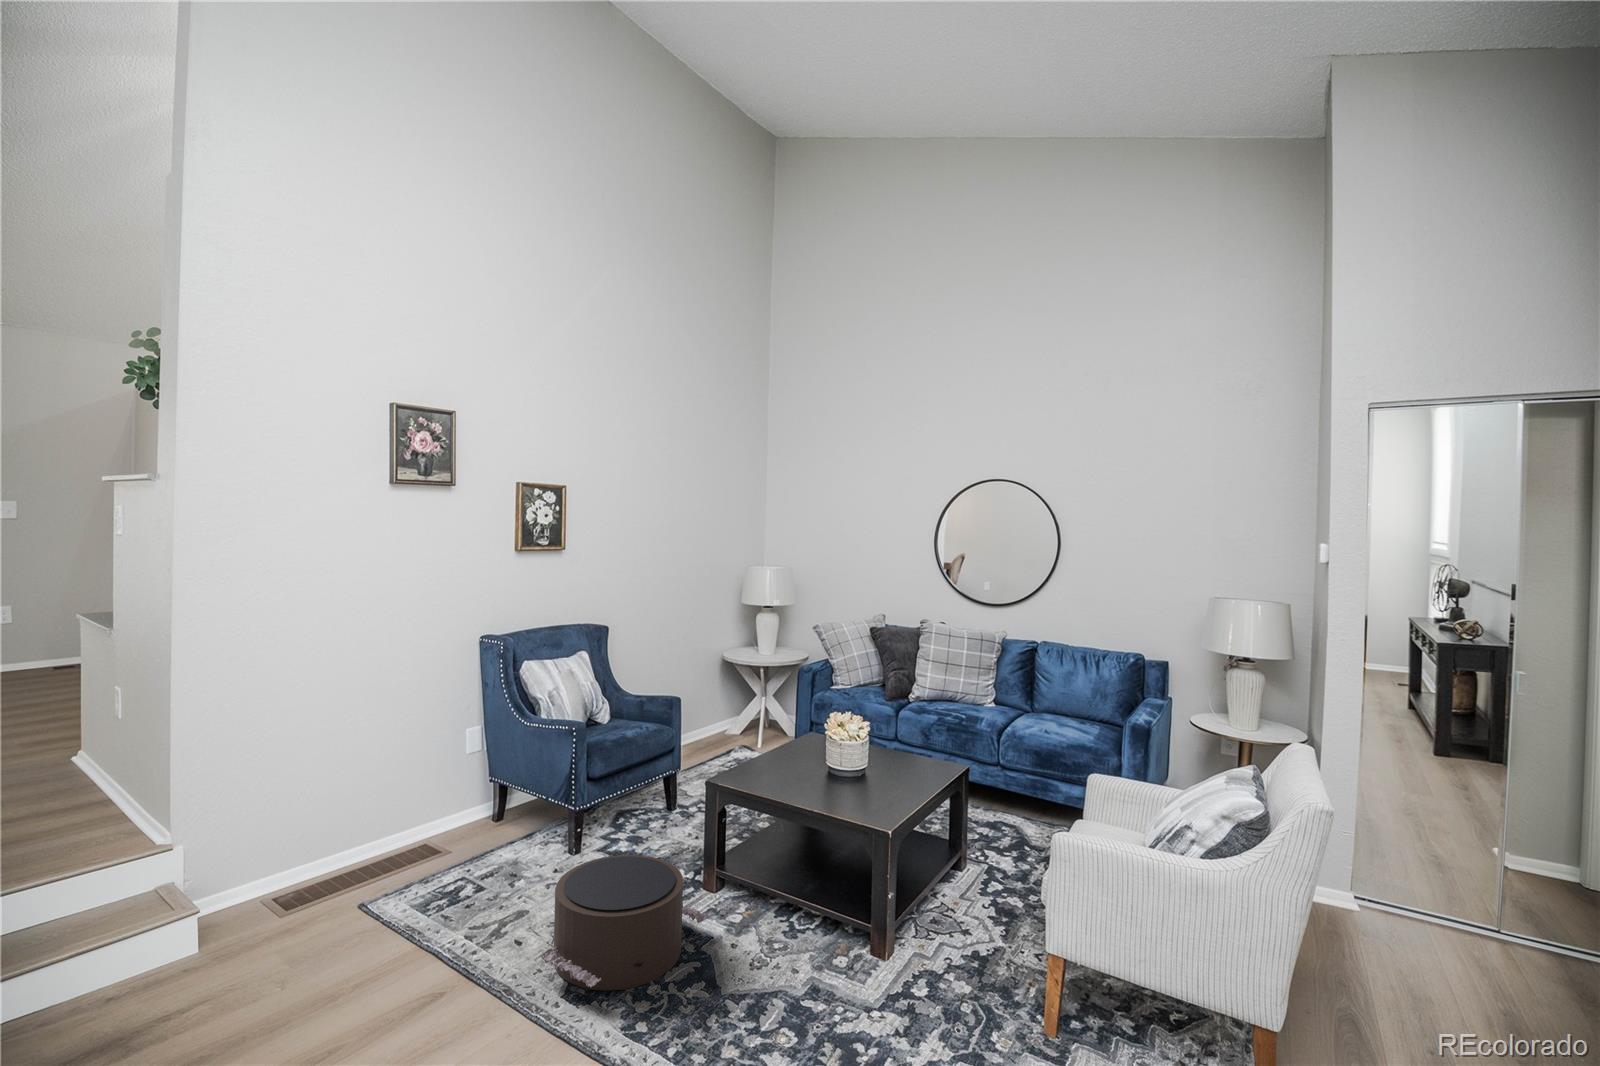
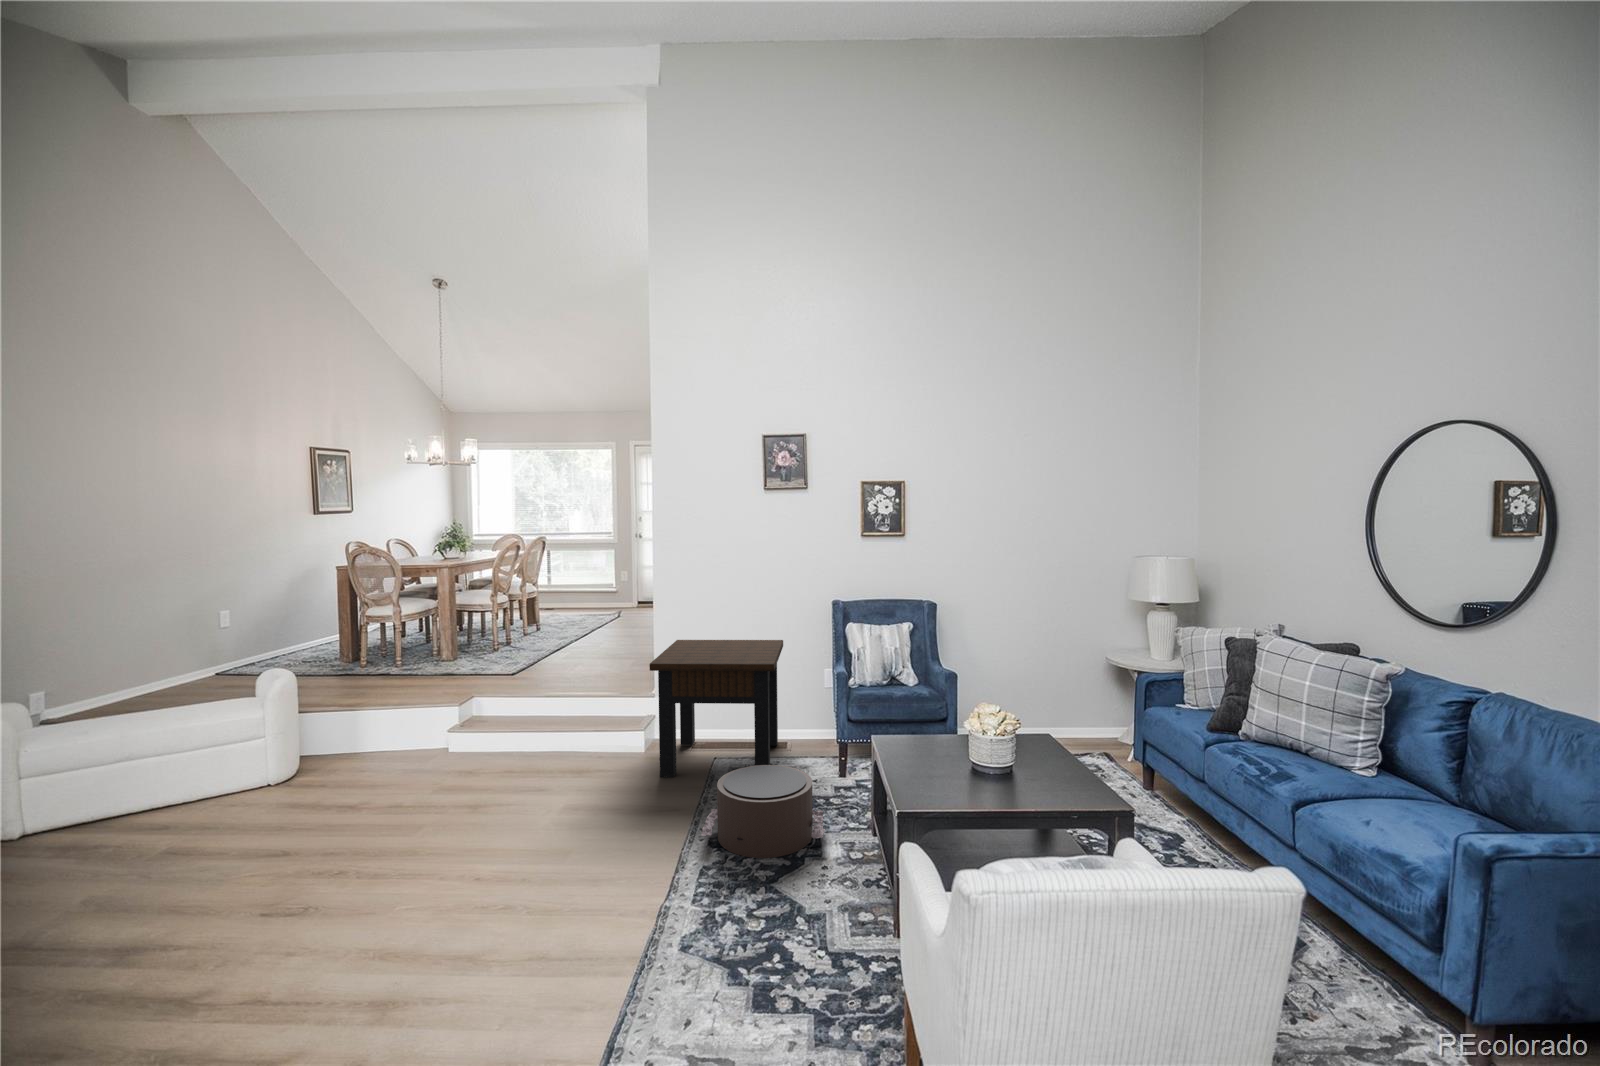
side table: none [242,702,511,966] -> present [650,640,783,778]

